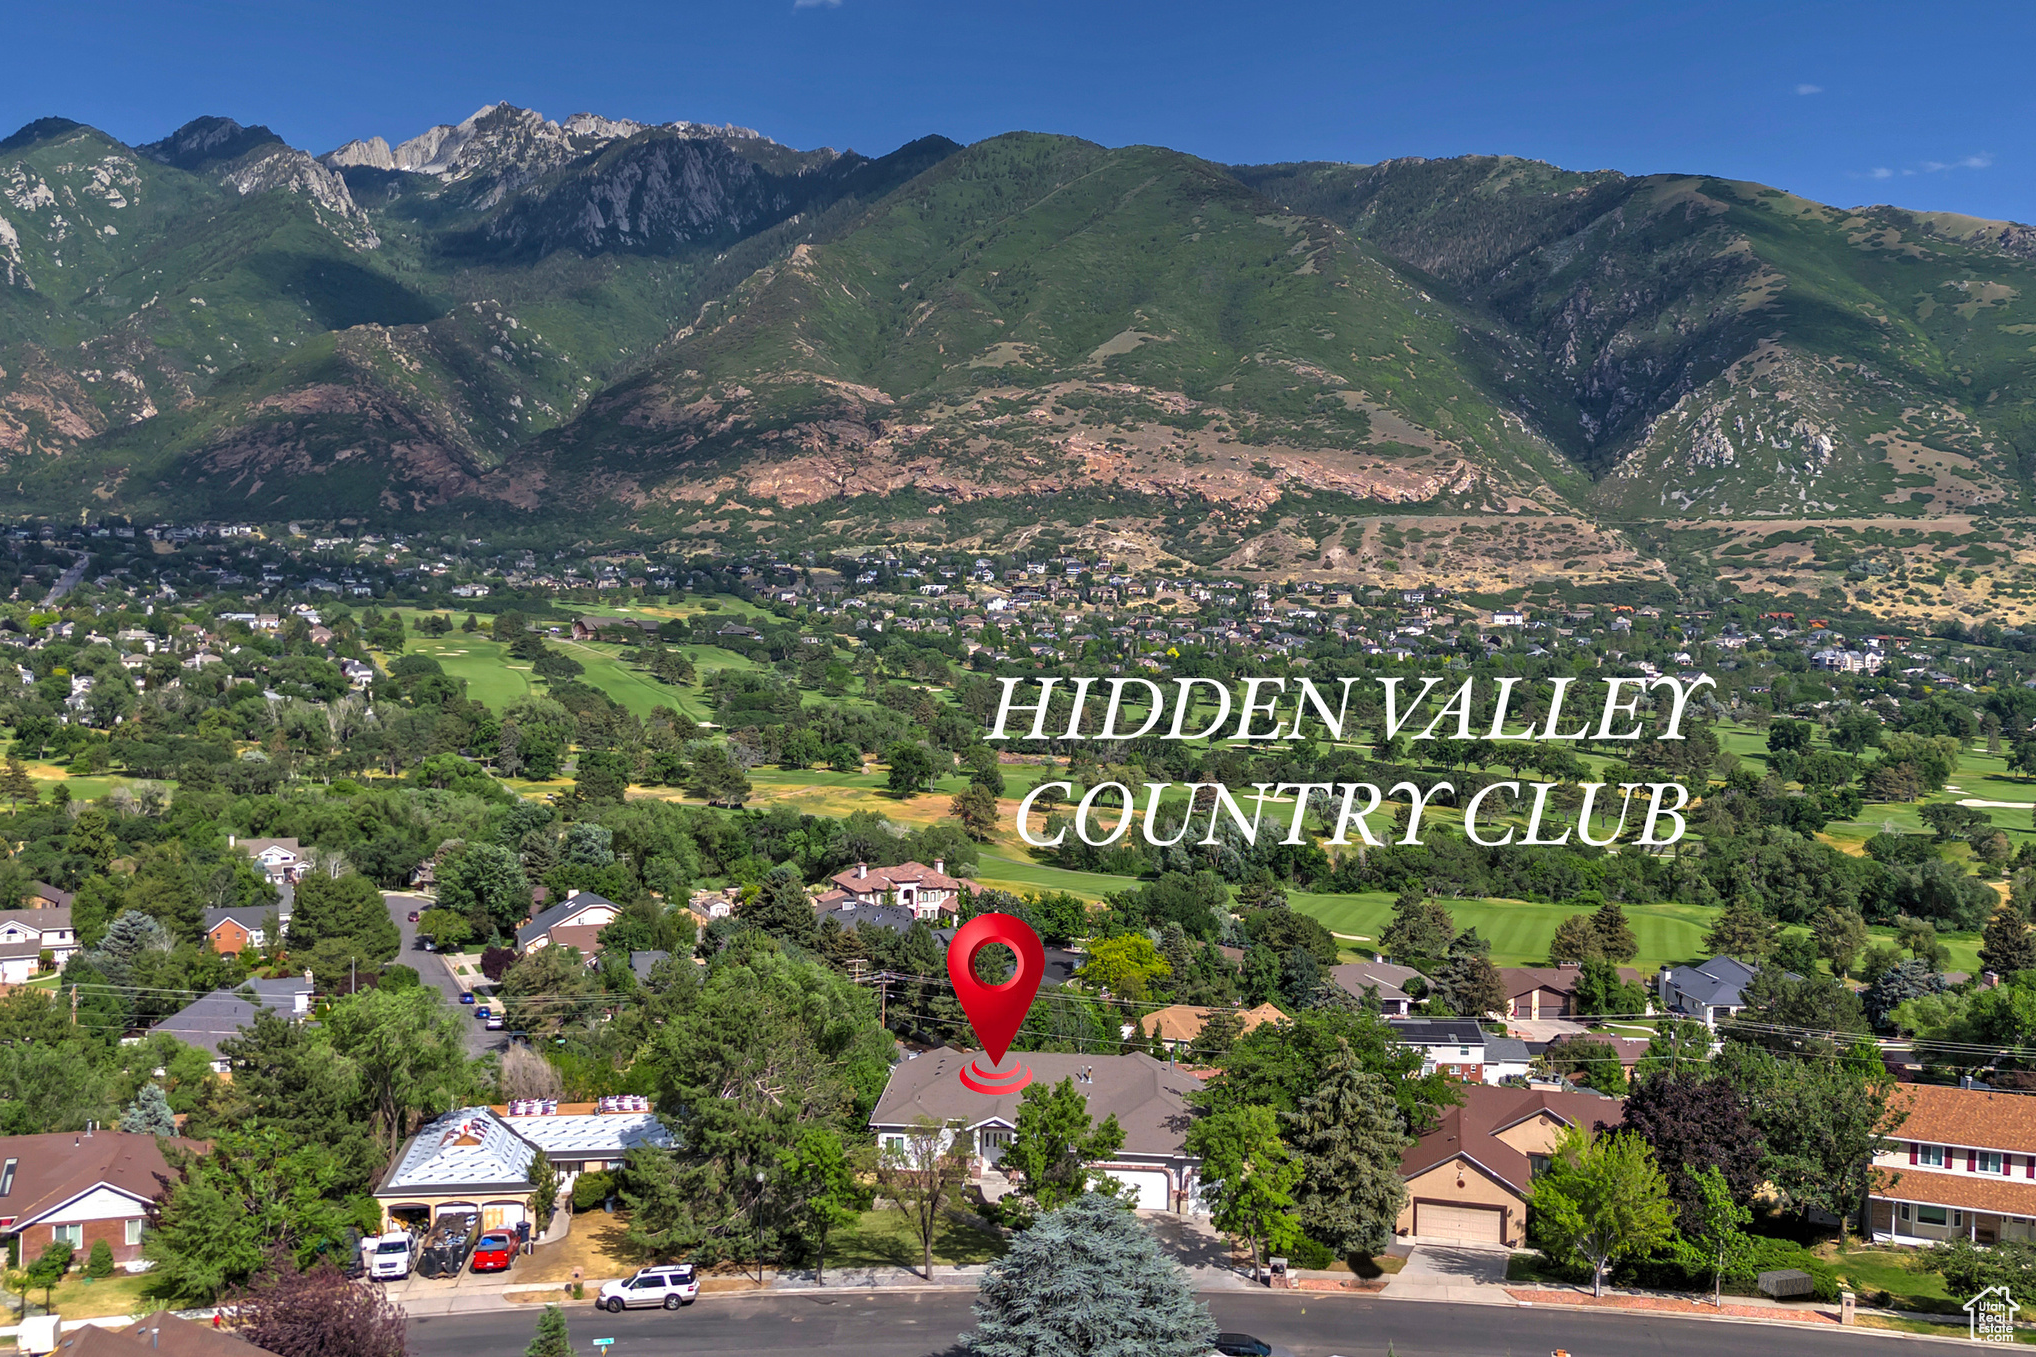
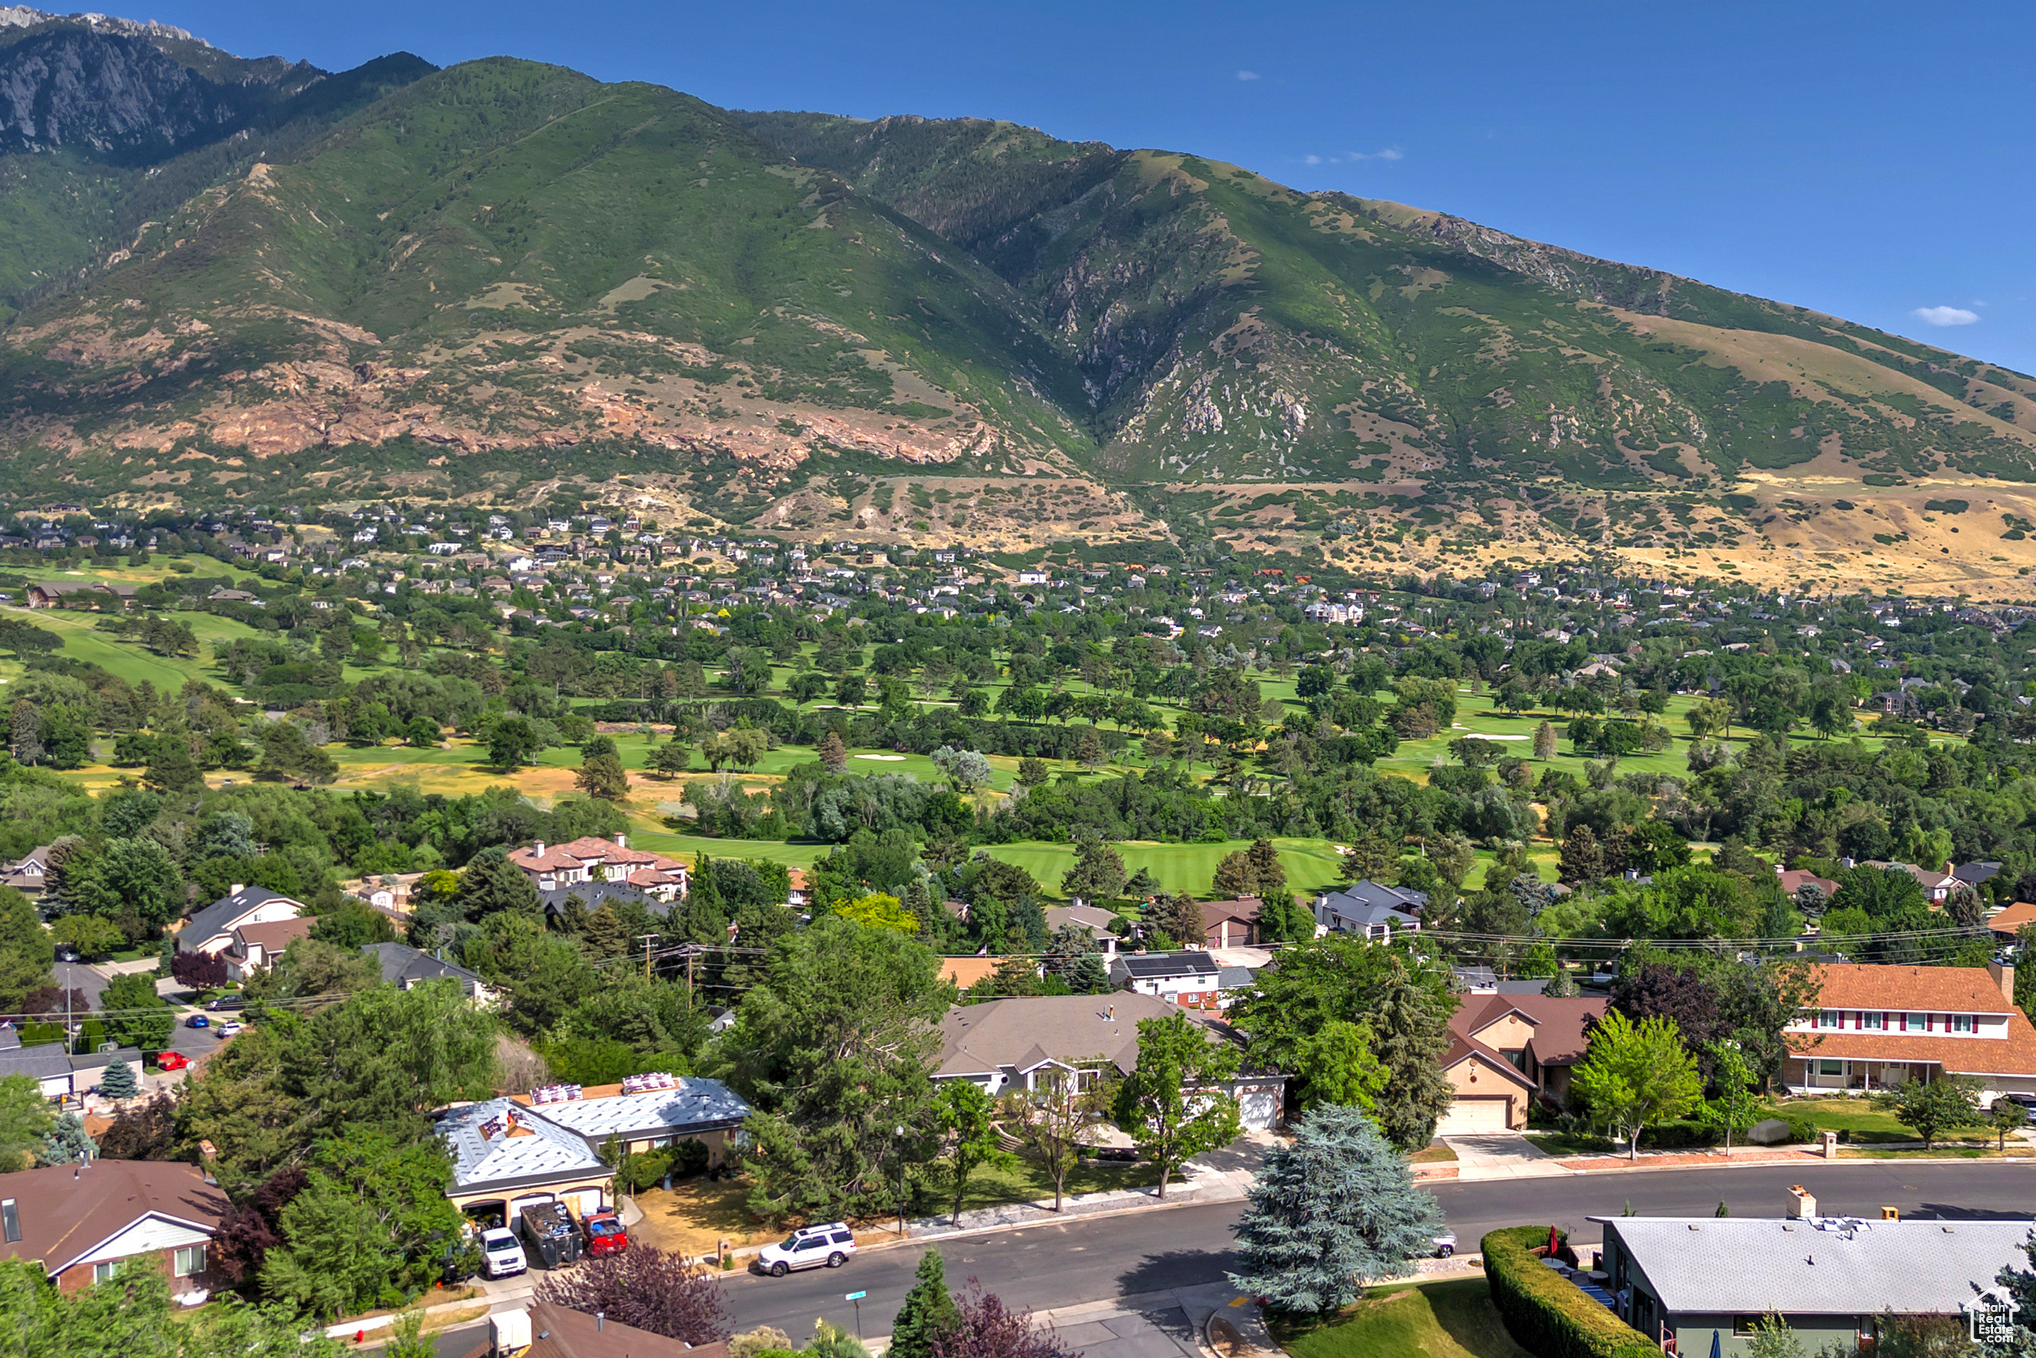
lounge chair: present [1346,1251,1384,1286] -> none [1419,1142,1457,1177]

